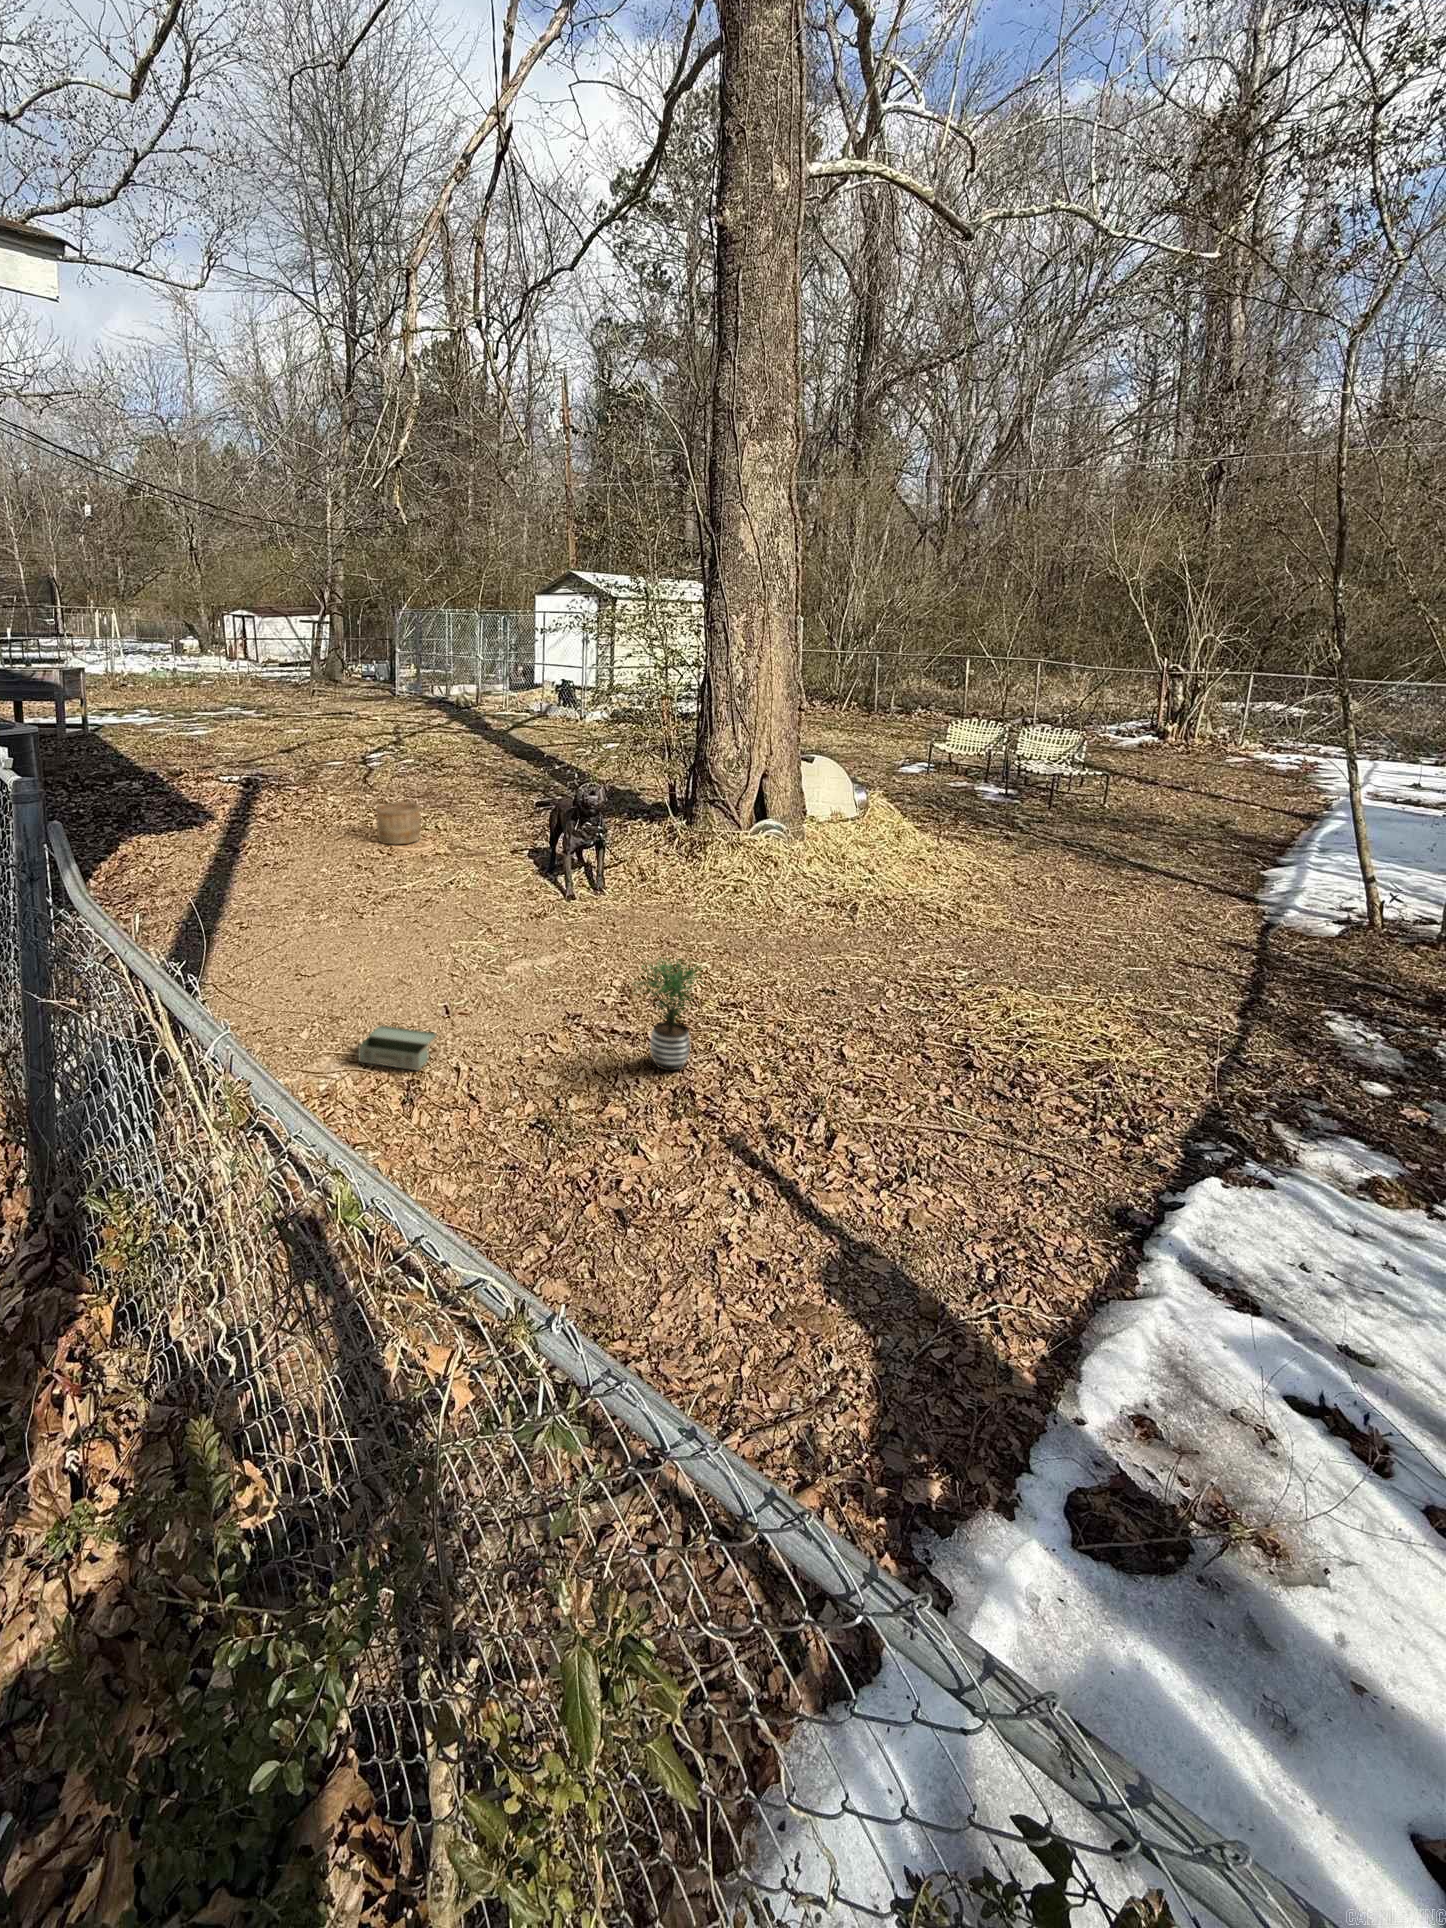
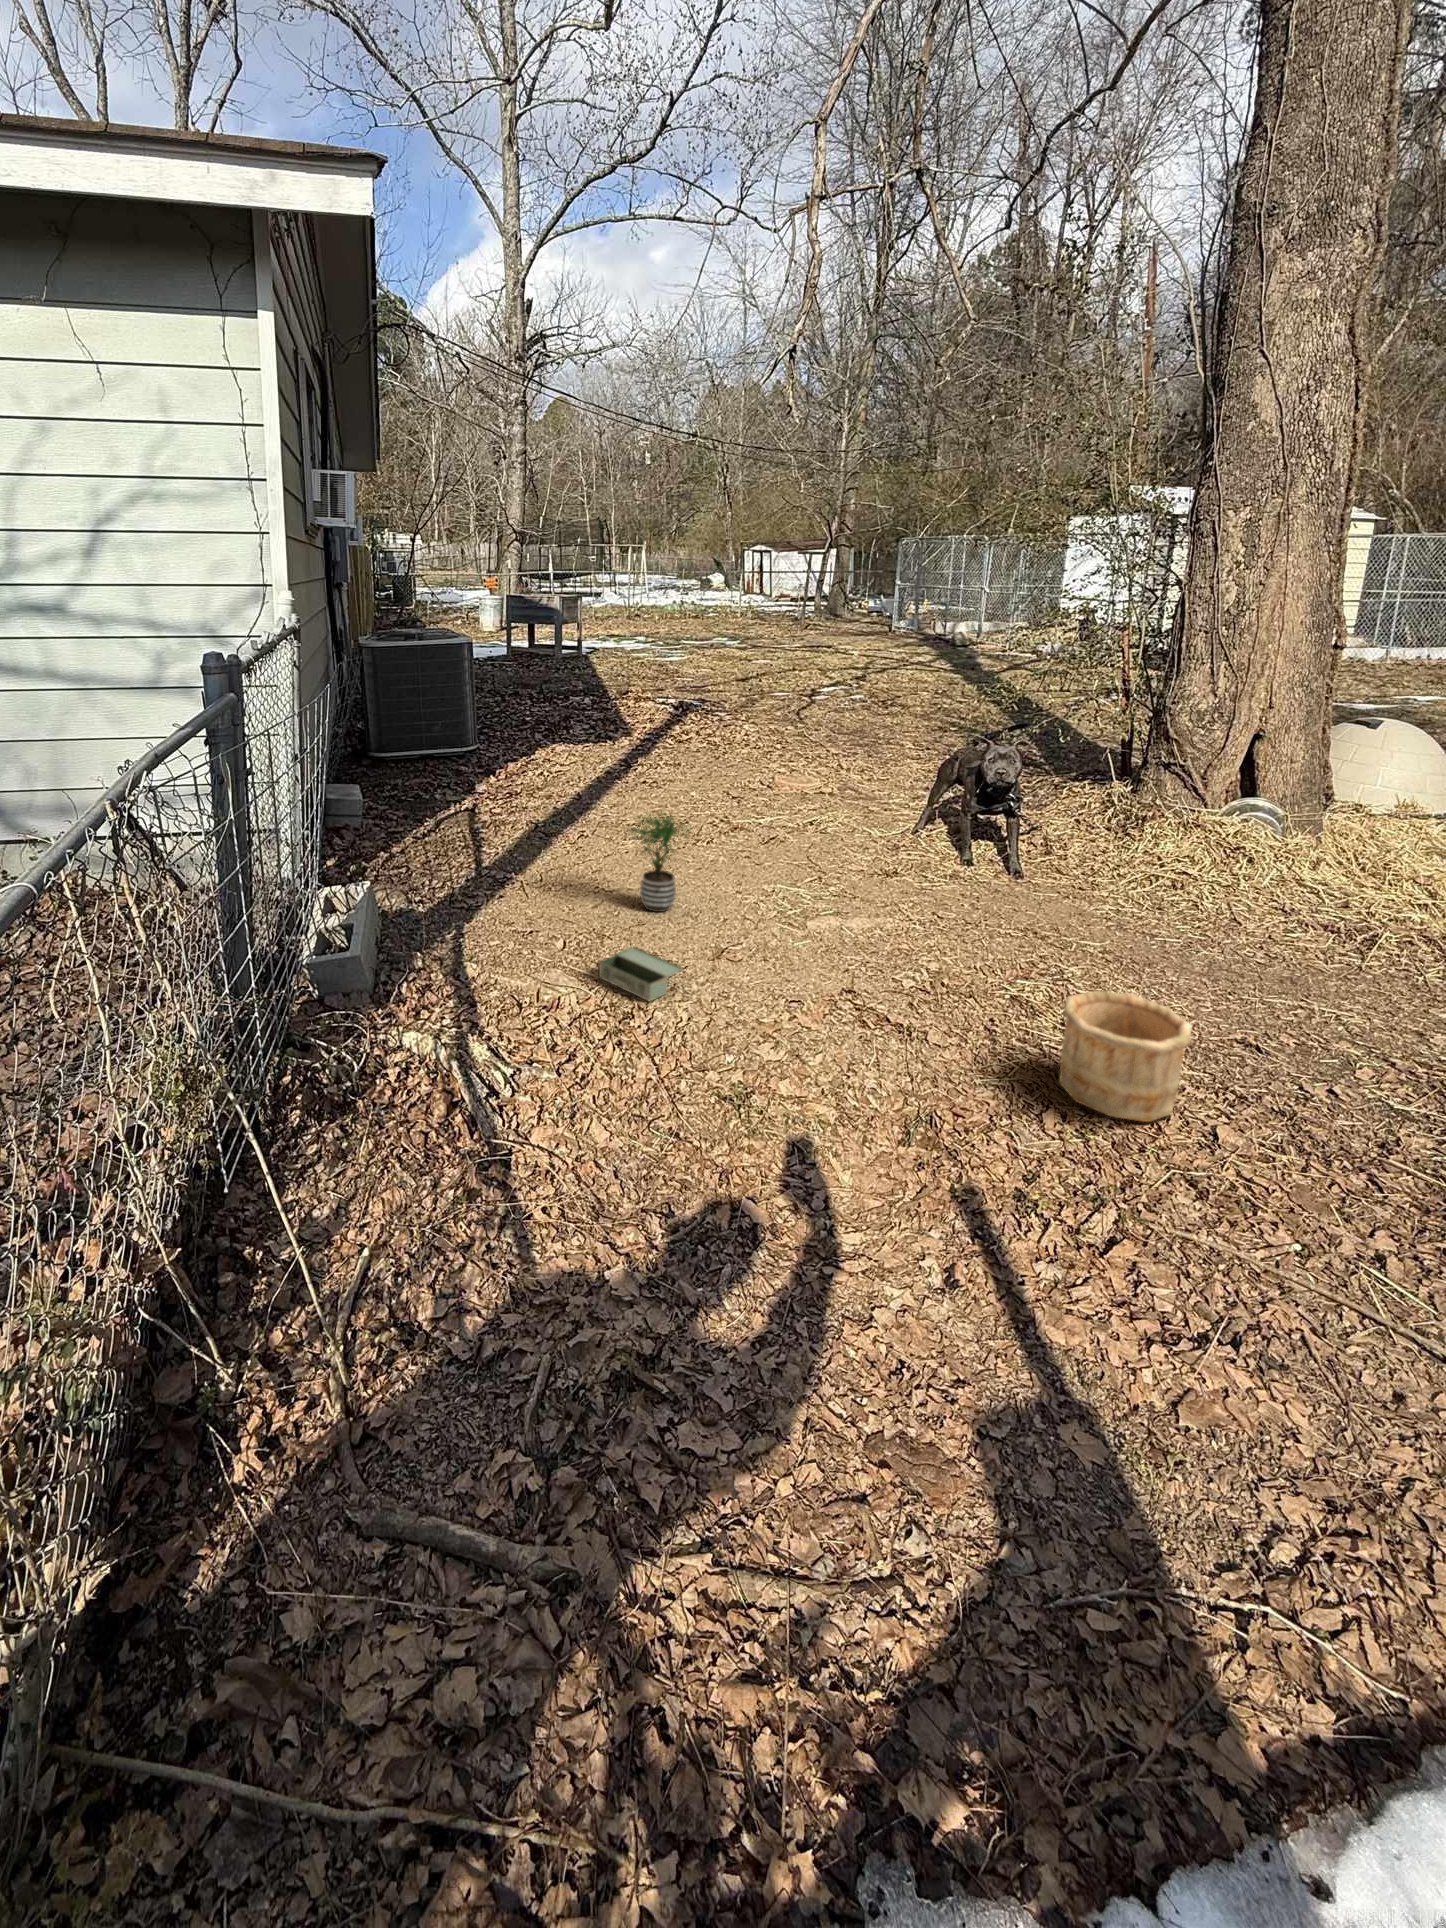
wooden bucket: present [376,802,421,844] -> present [1059,991,1192,1122]
potted plant: present [633,957,701,1071] -> present [626,814,690,912]

